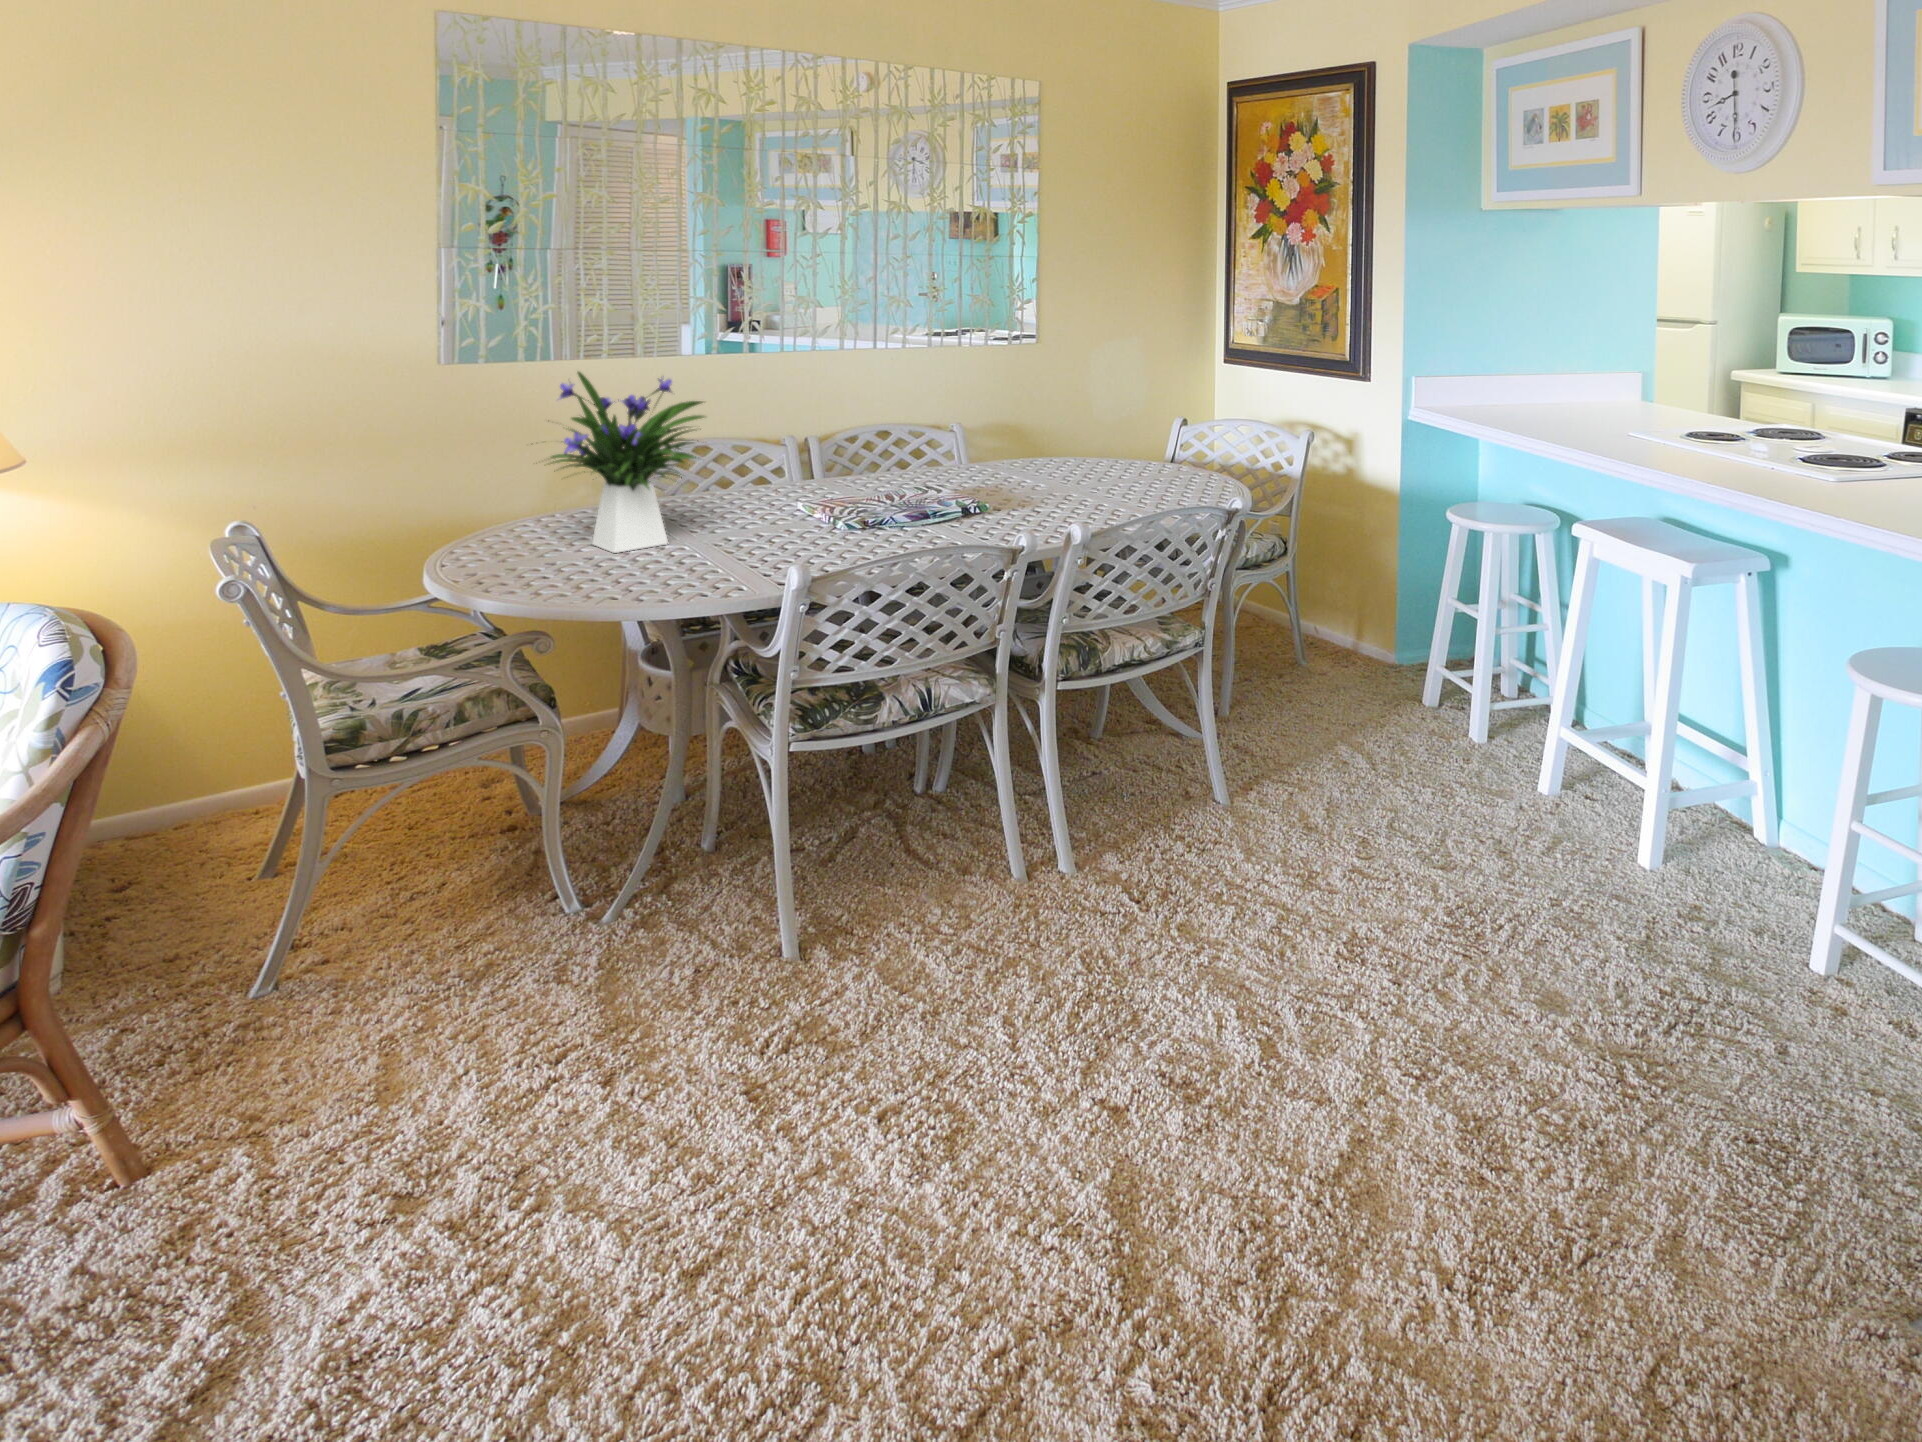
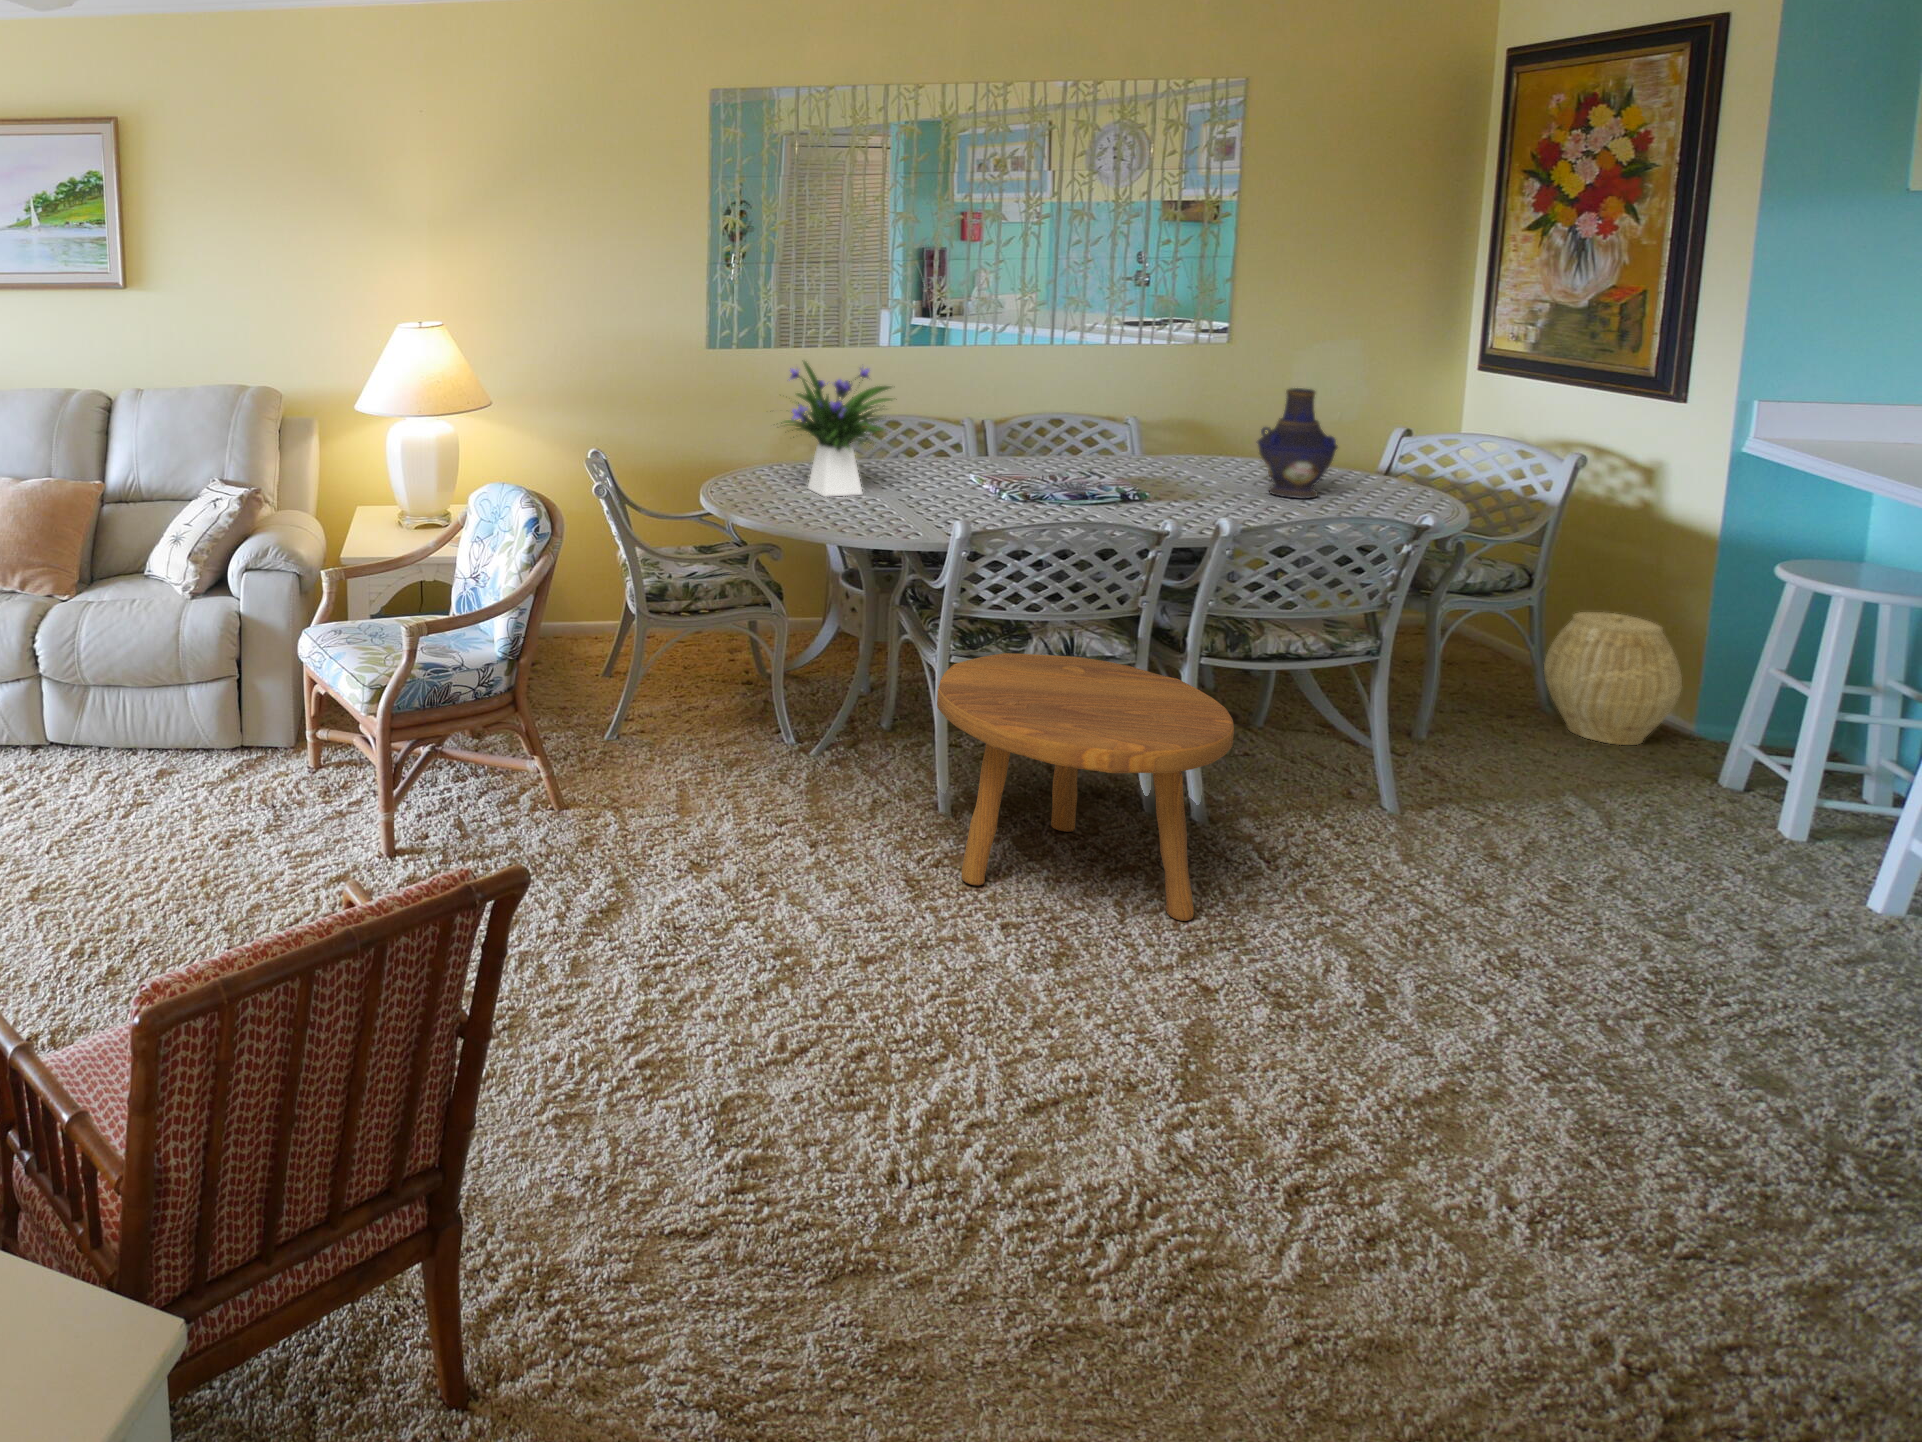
vase: none [1081,382,1149,493] -> present [1257,388,1338,499]
woven basket: none [1299,565,1386,680] -> present [1544,612,1682,745]
footstool: none [777,710,1112,1064] -> present [937,653,1234,921]

